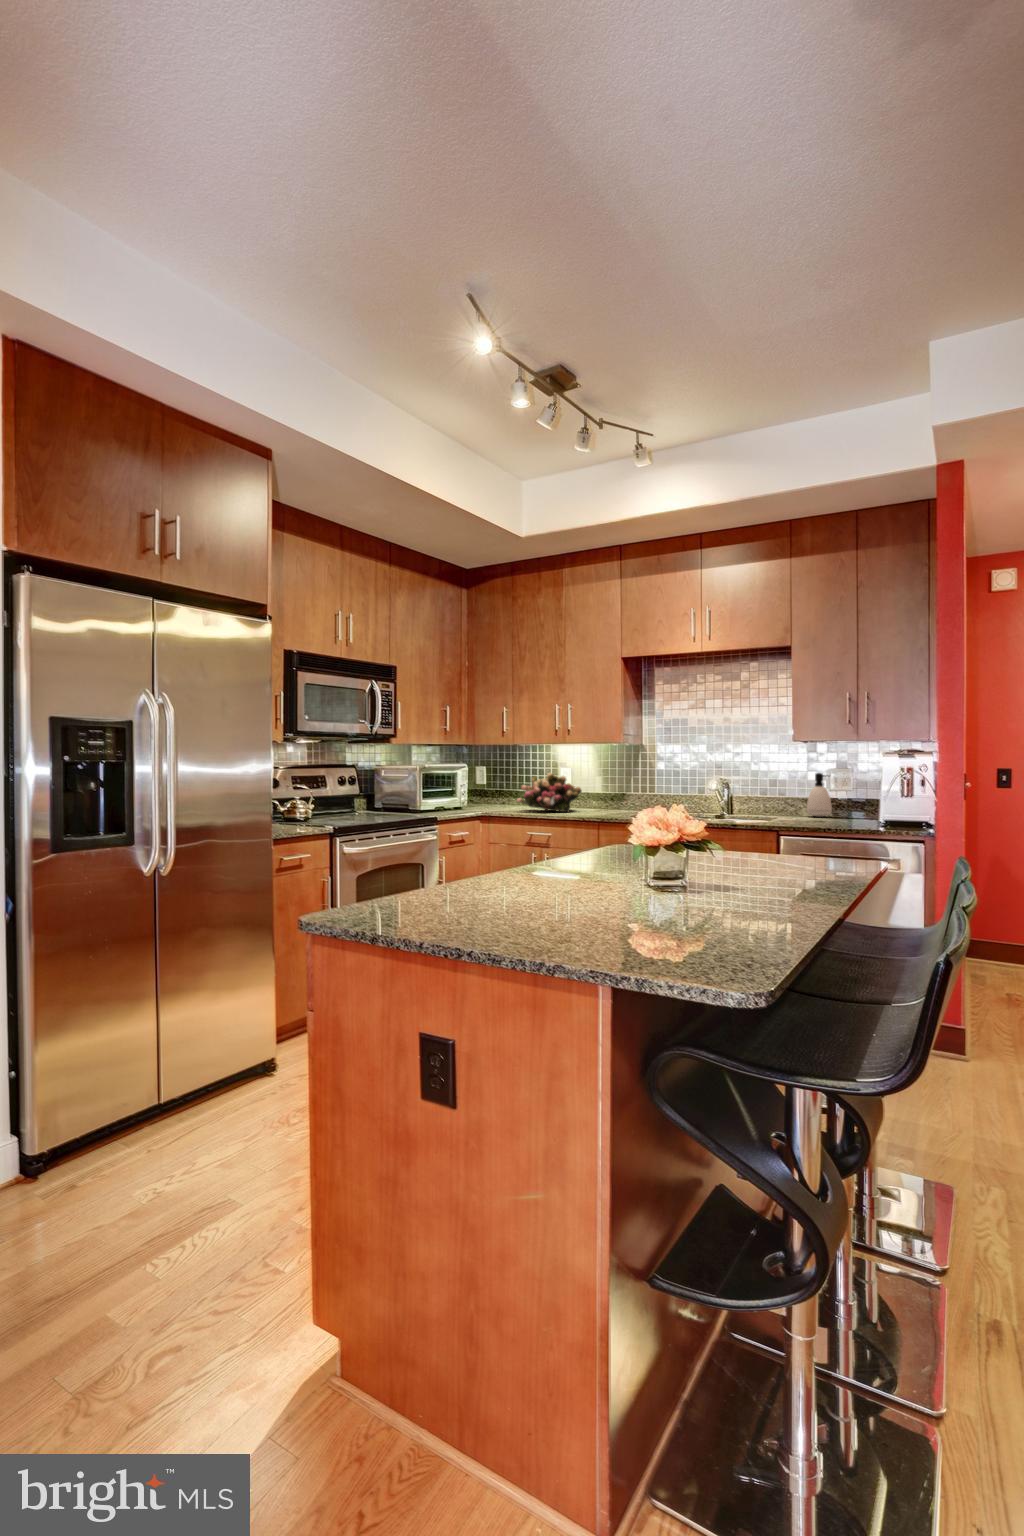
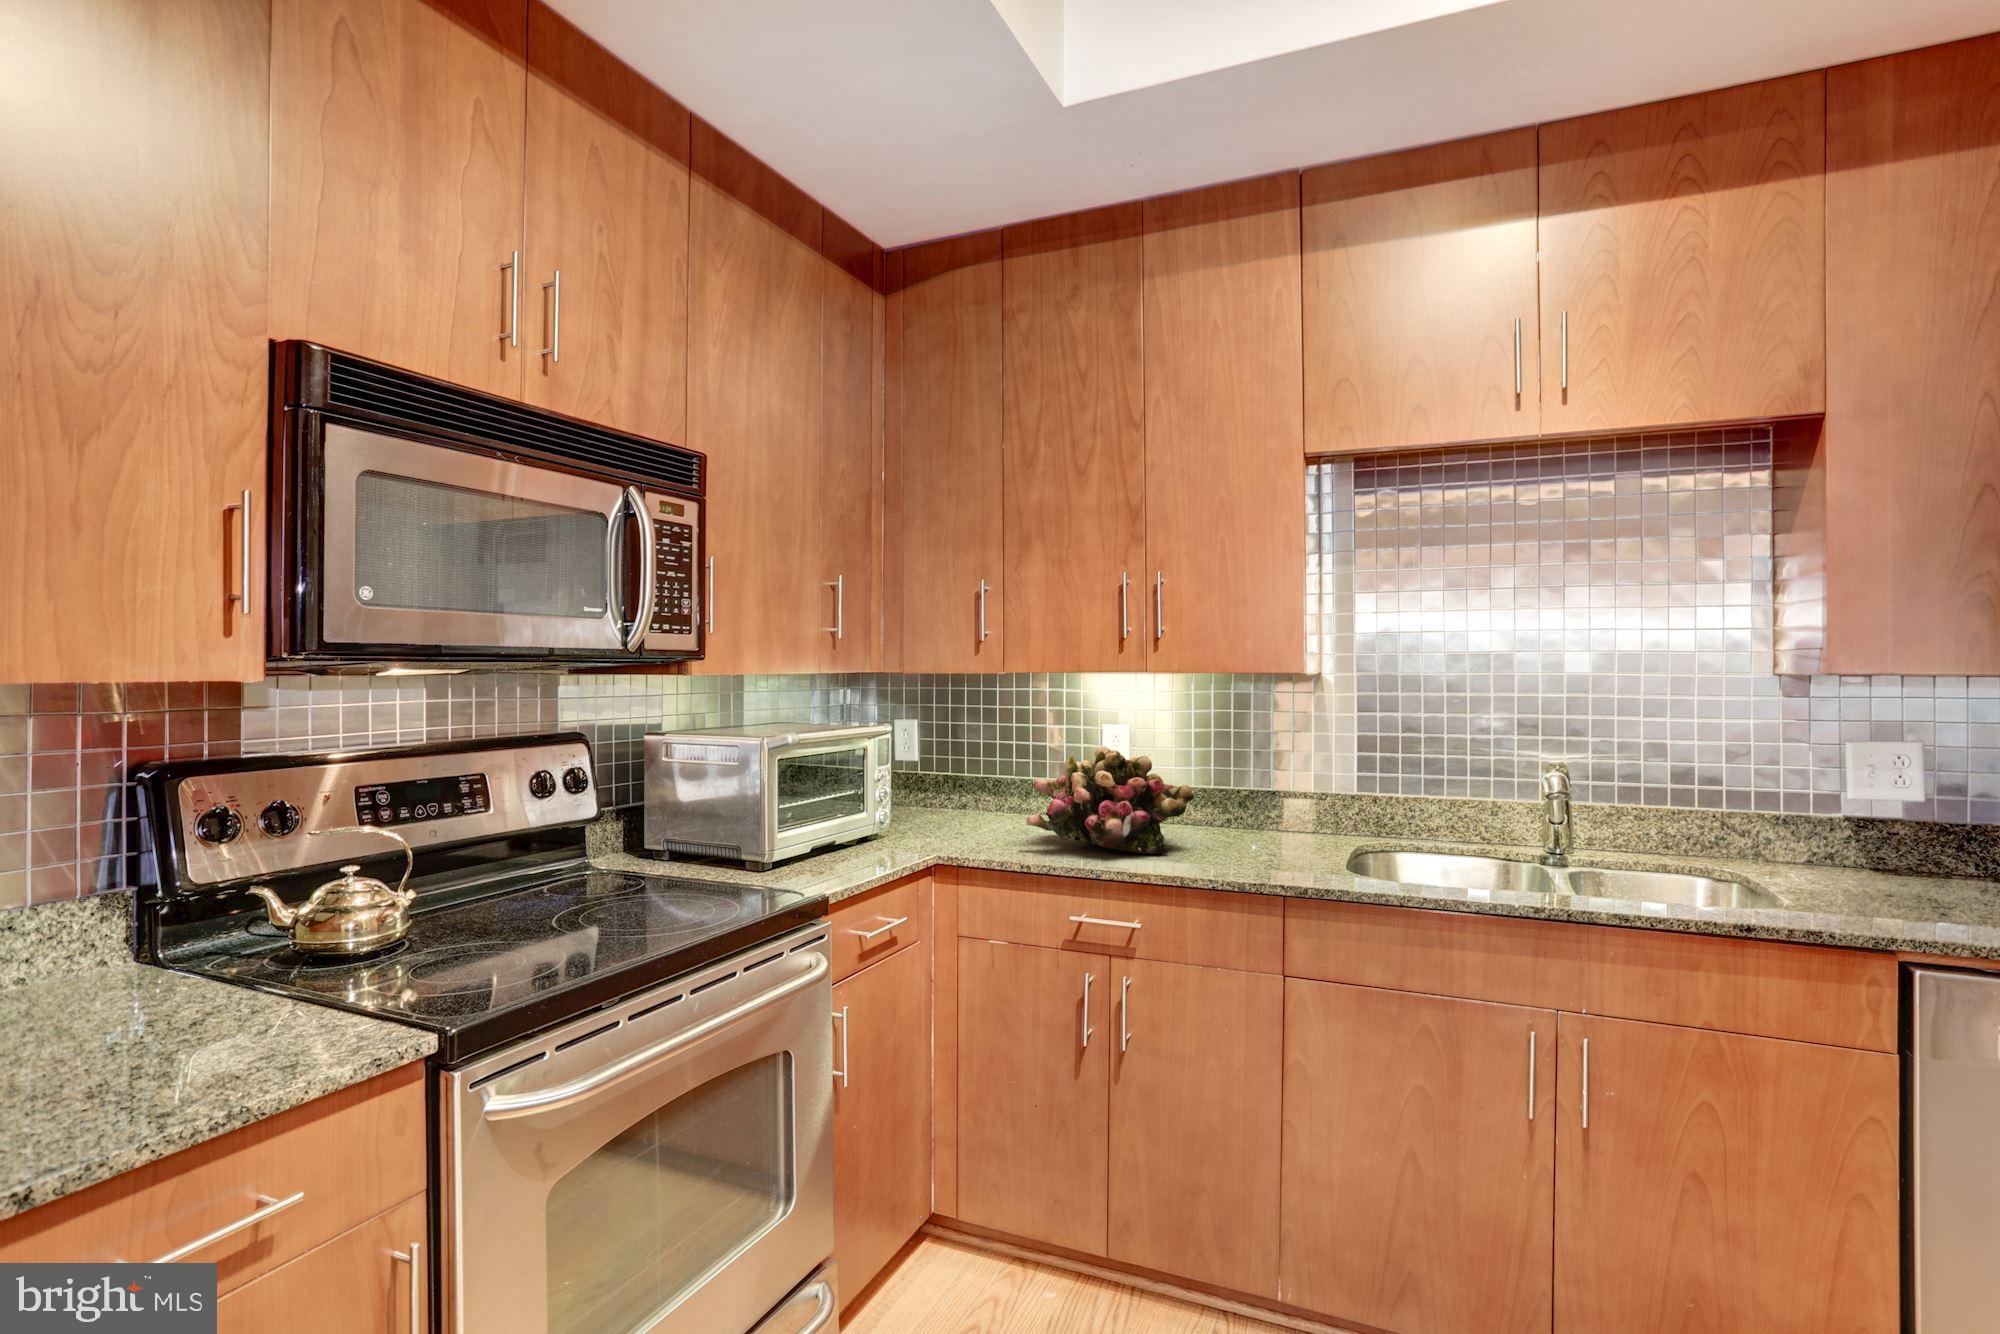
soap dispenser: present [807,773,832,817] -> none [1828,763,1915,882]

